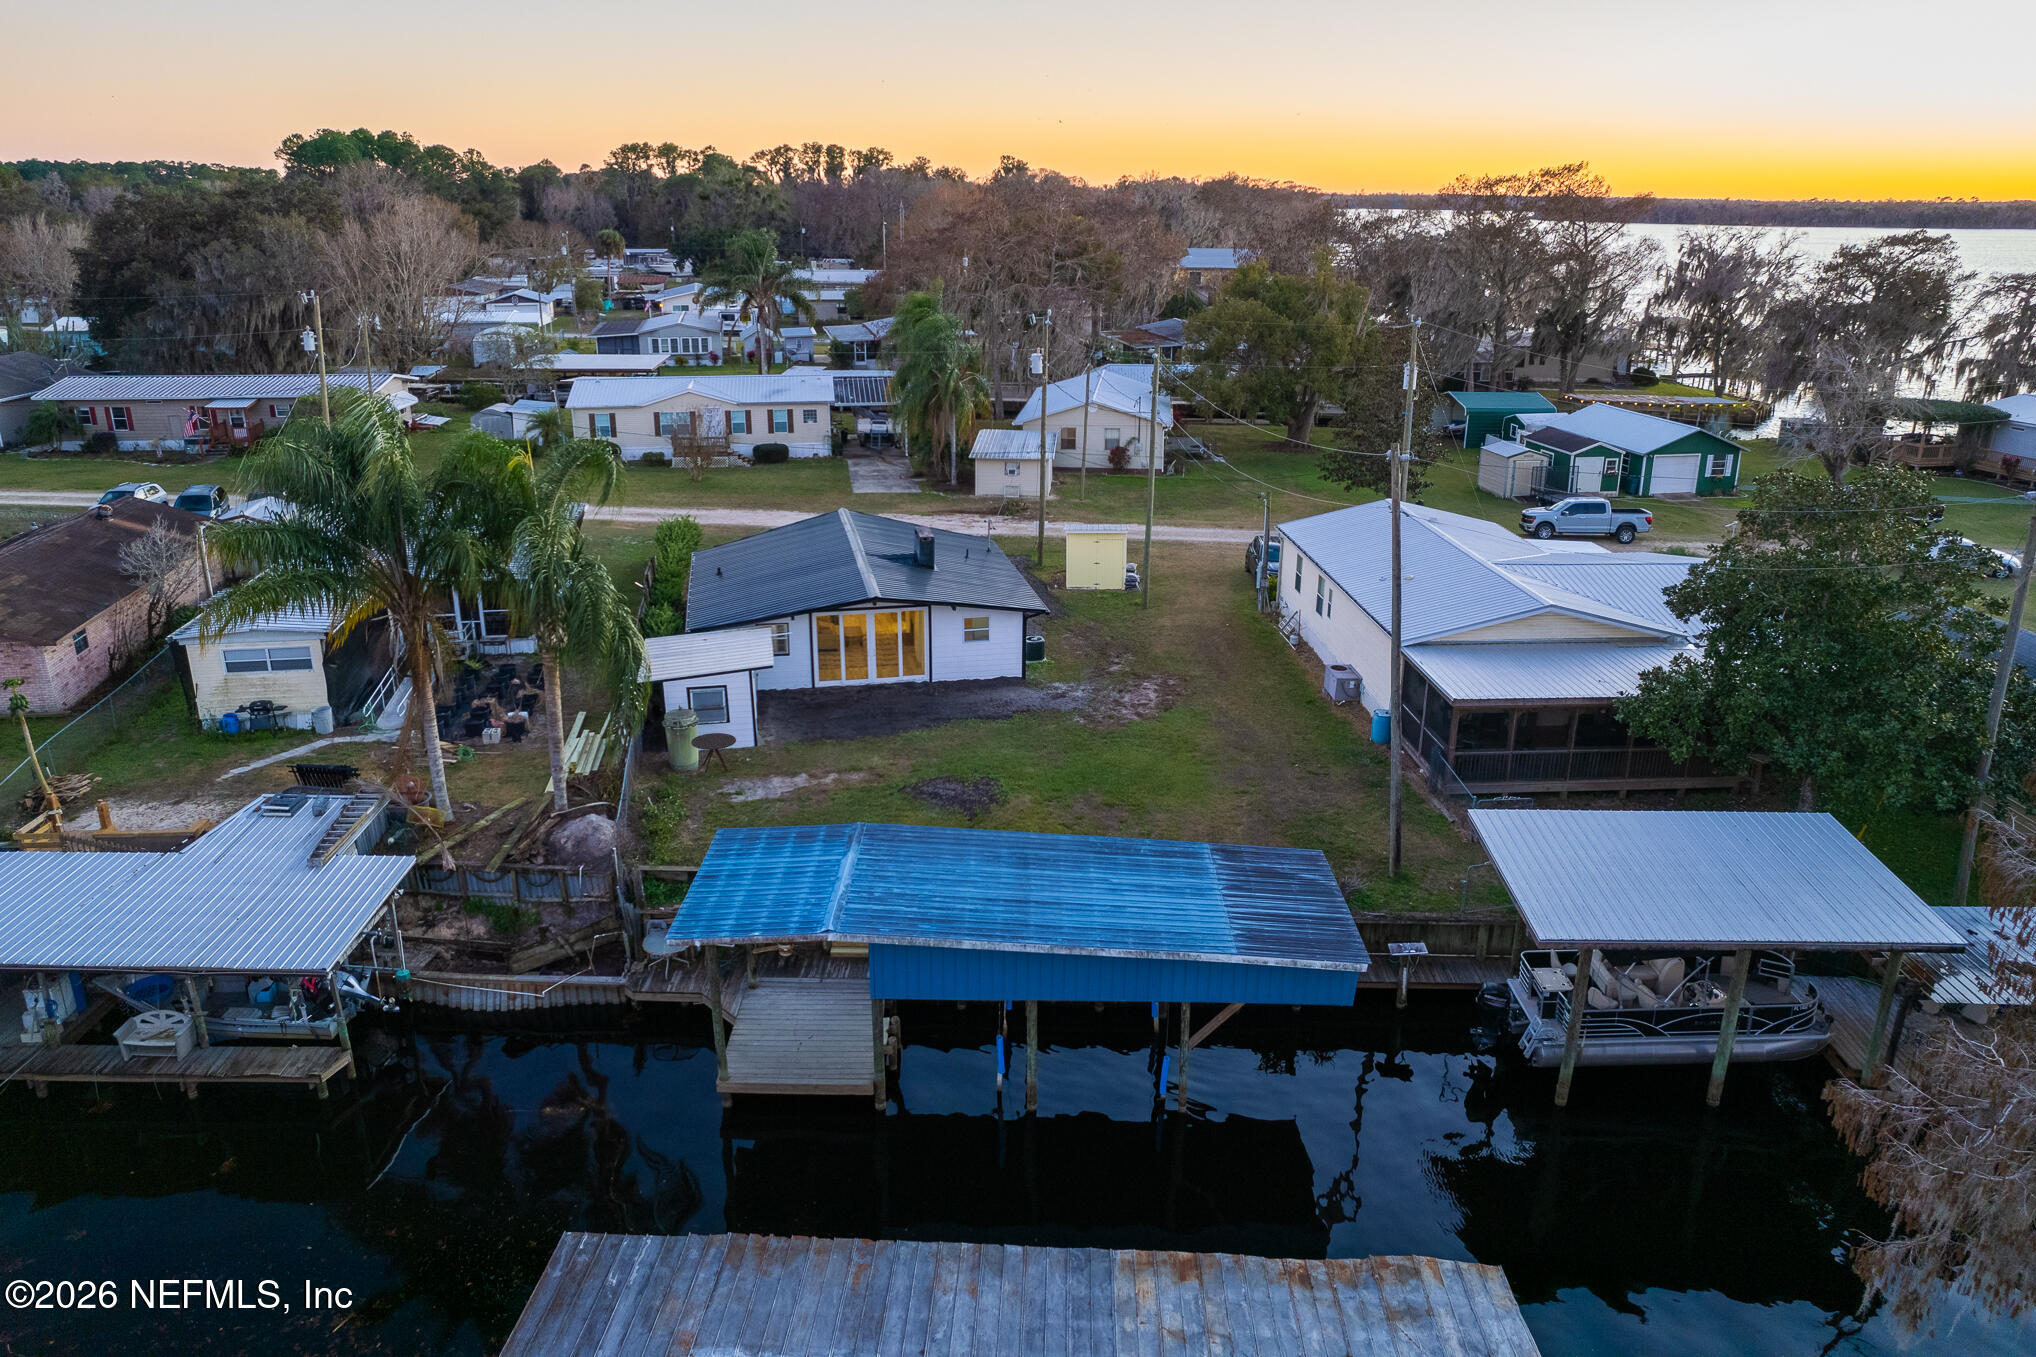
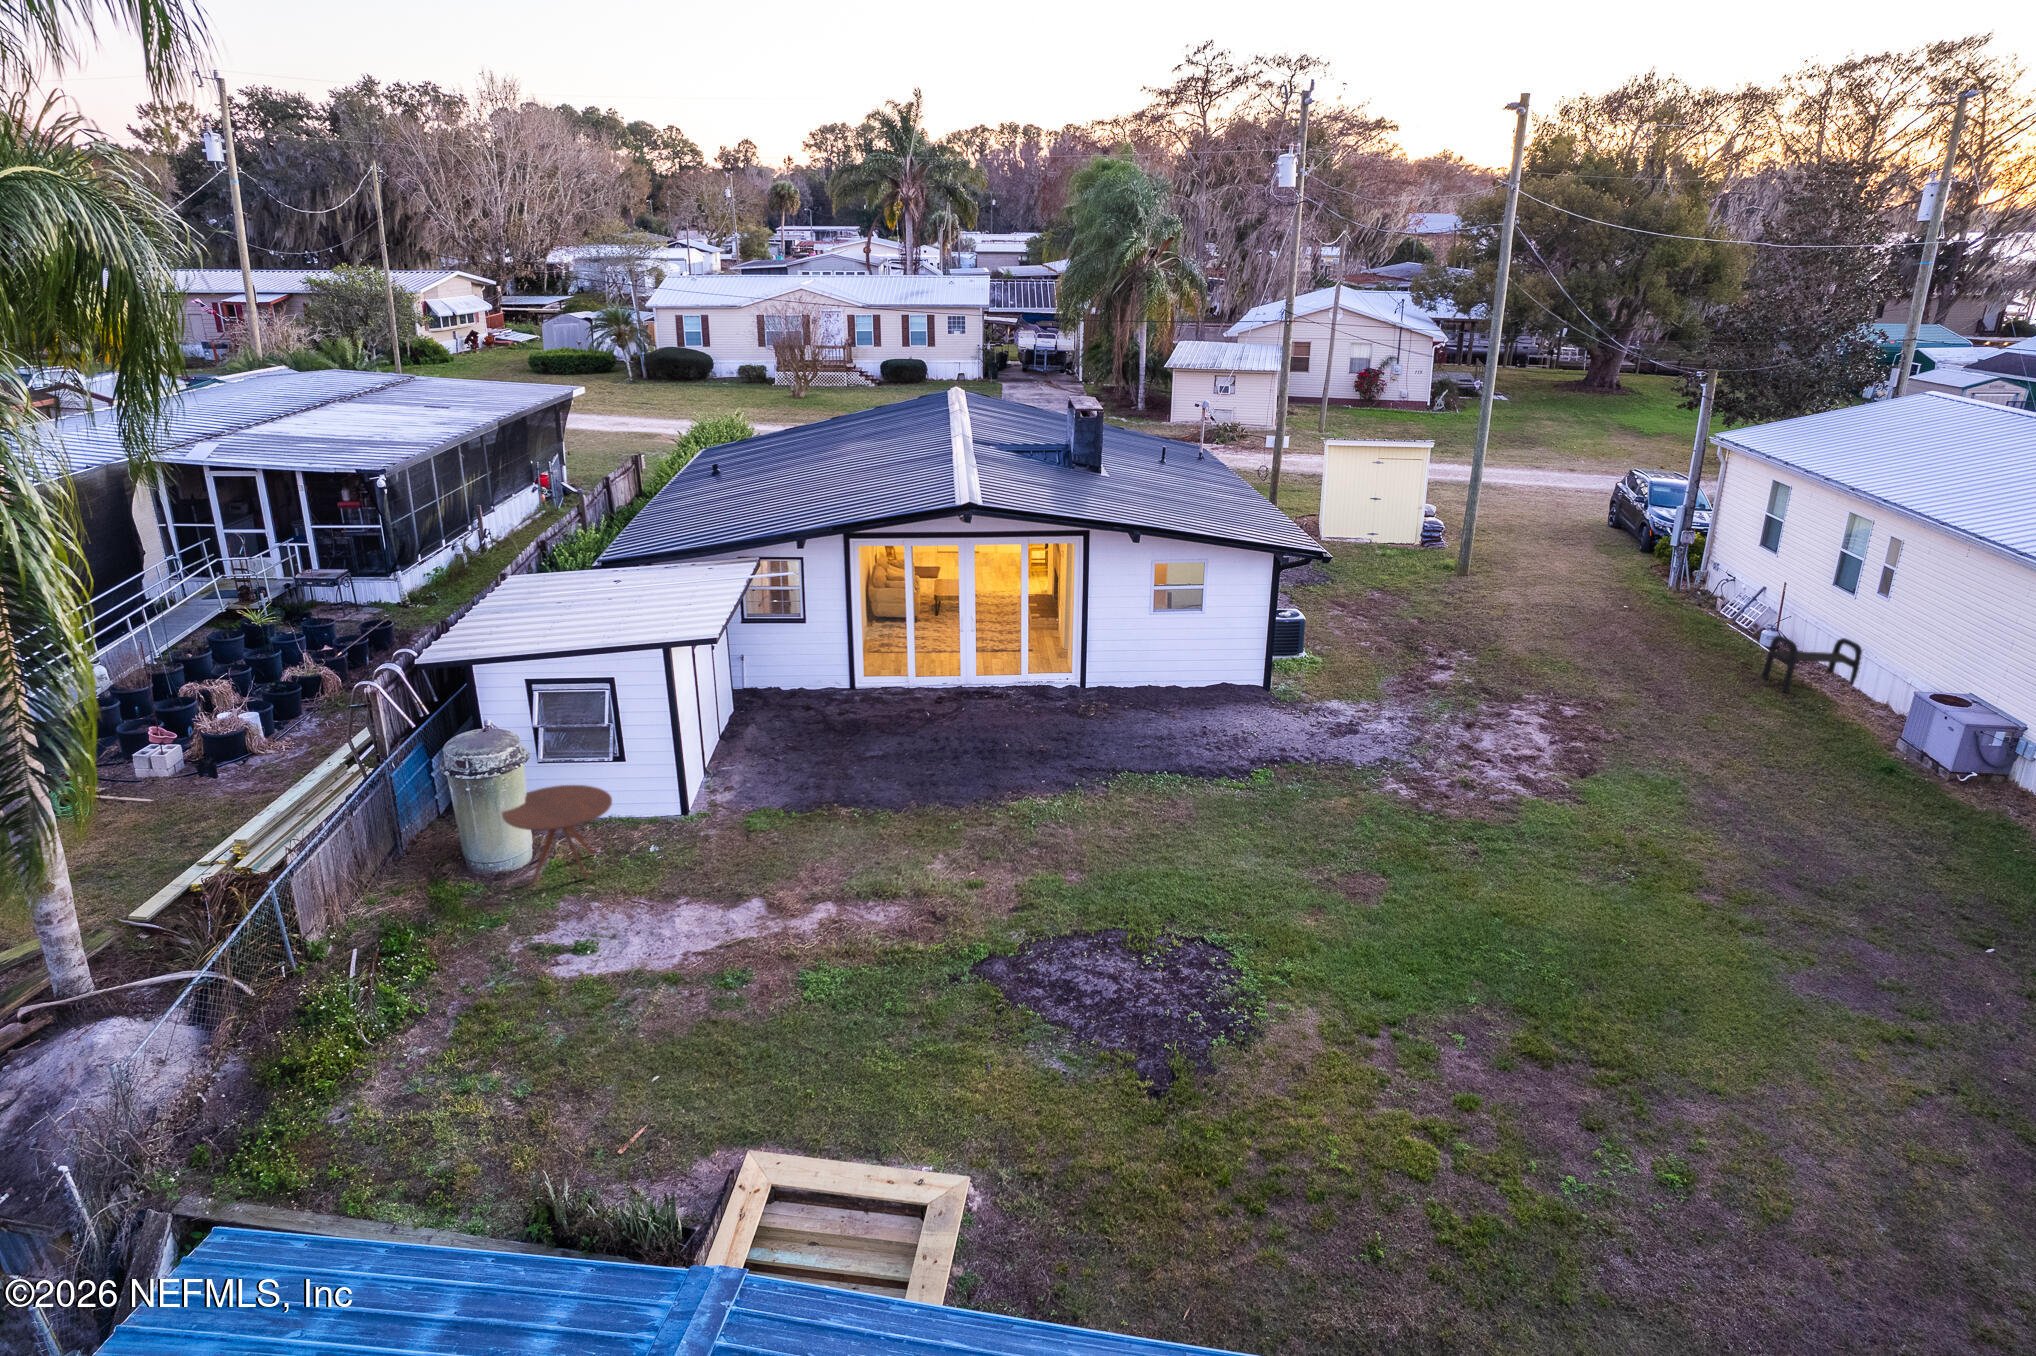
bench: none [1276,640,1316,668] -> present [1762,636,1862,692]

